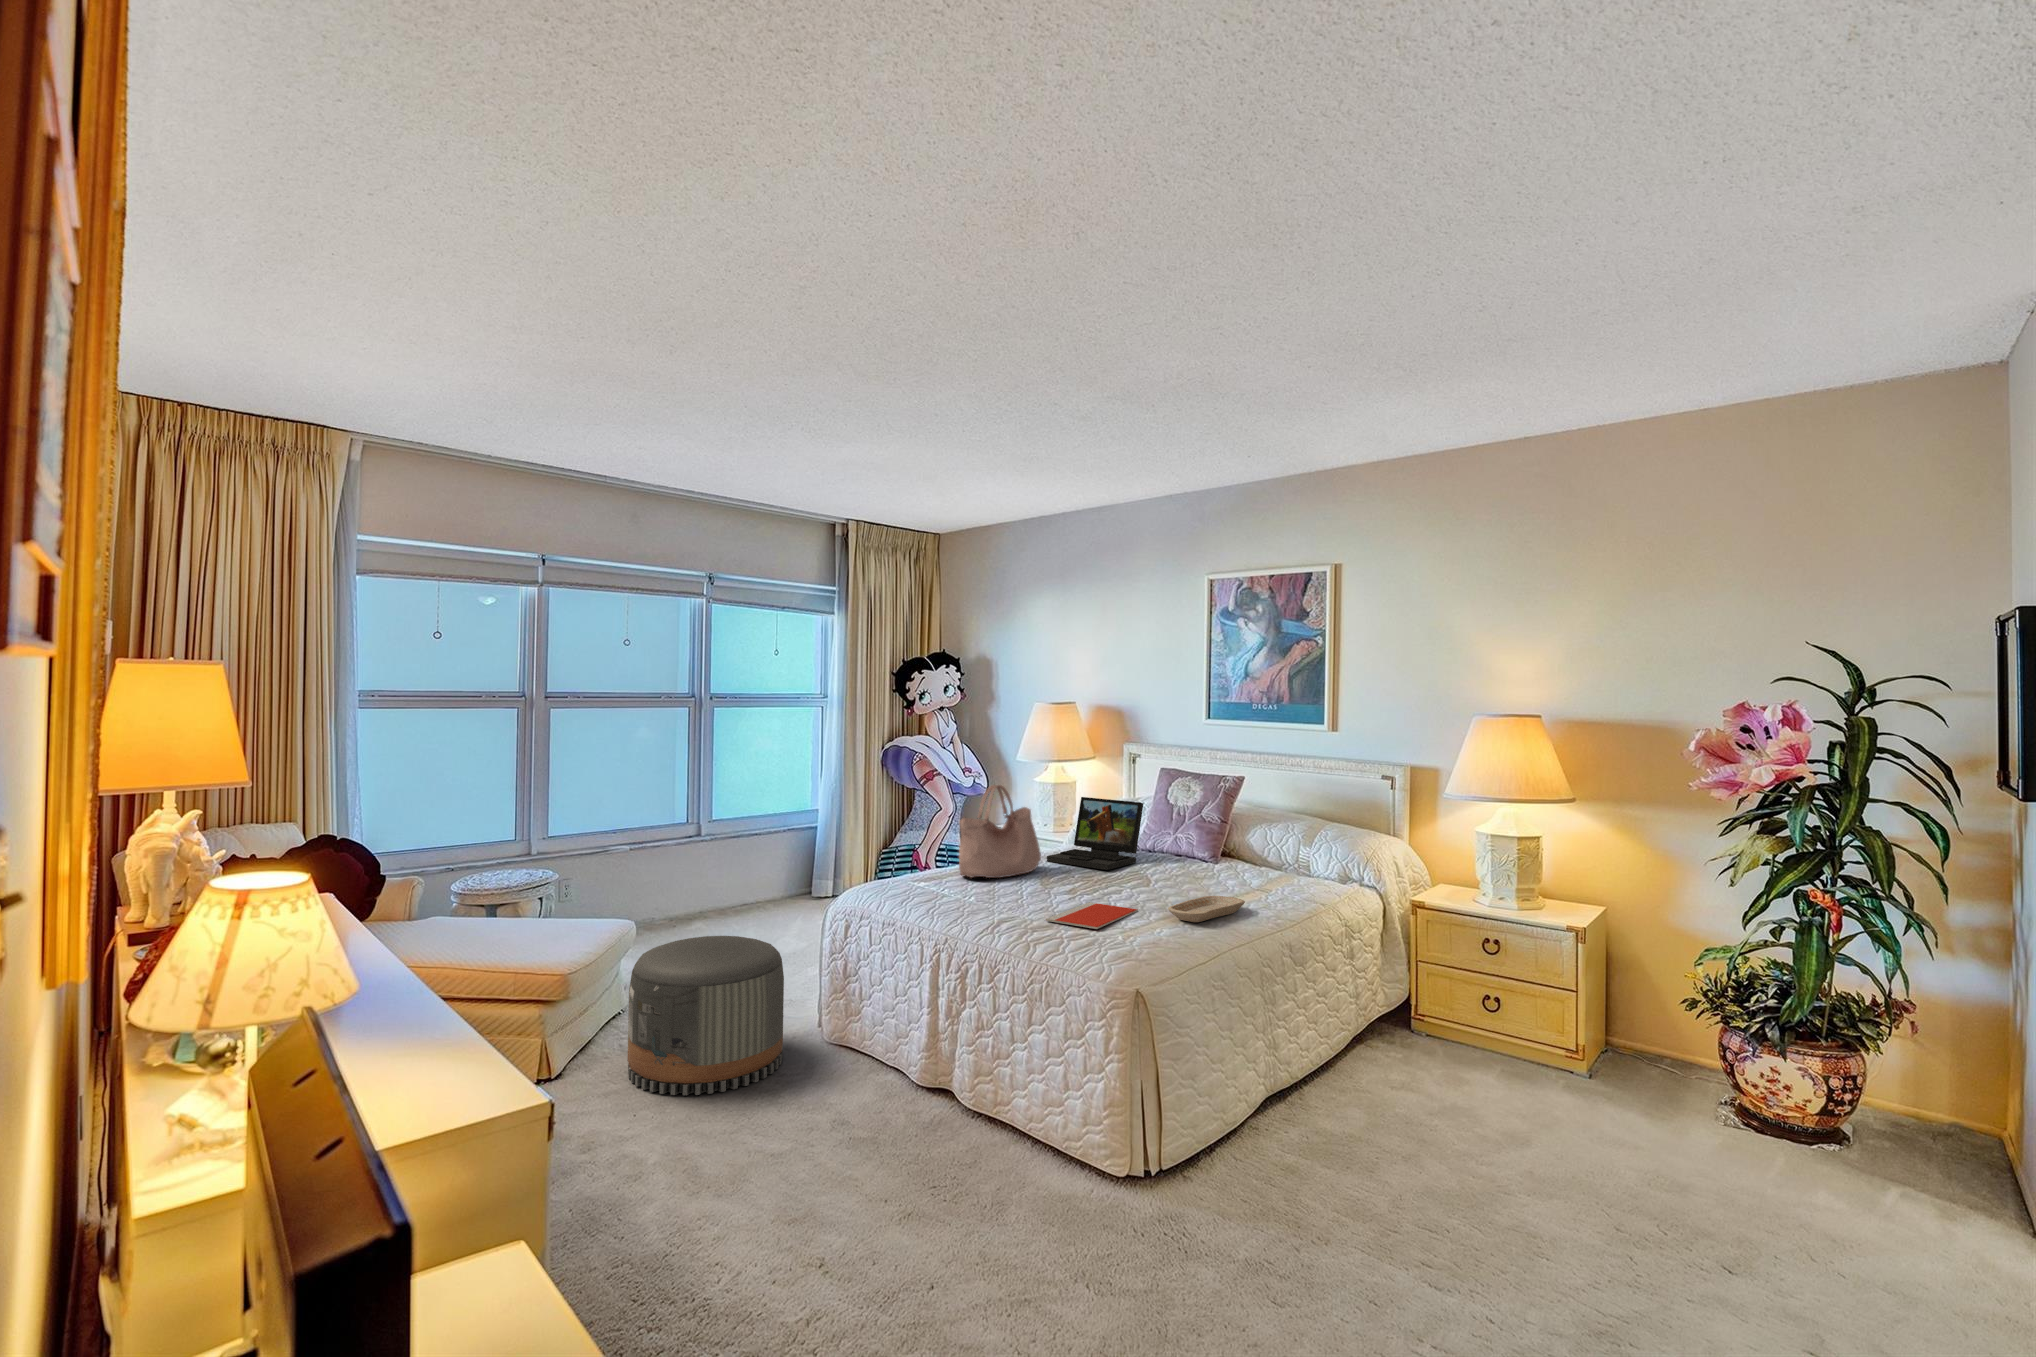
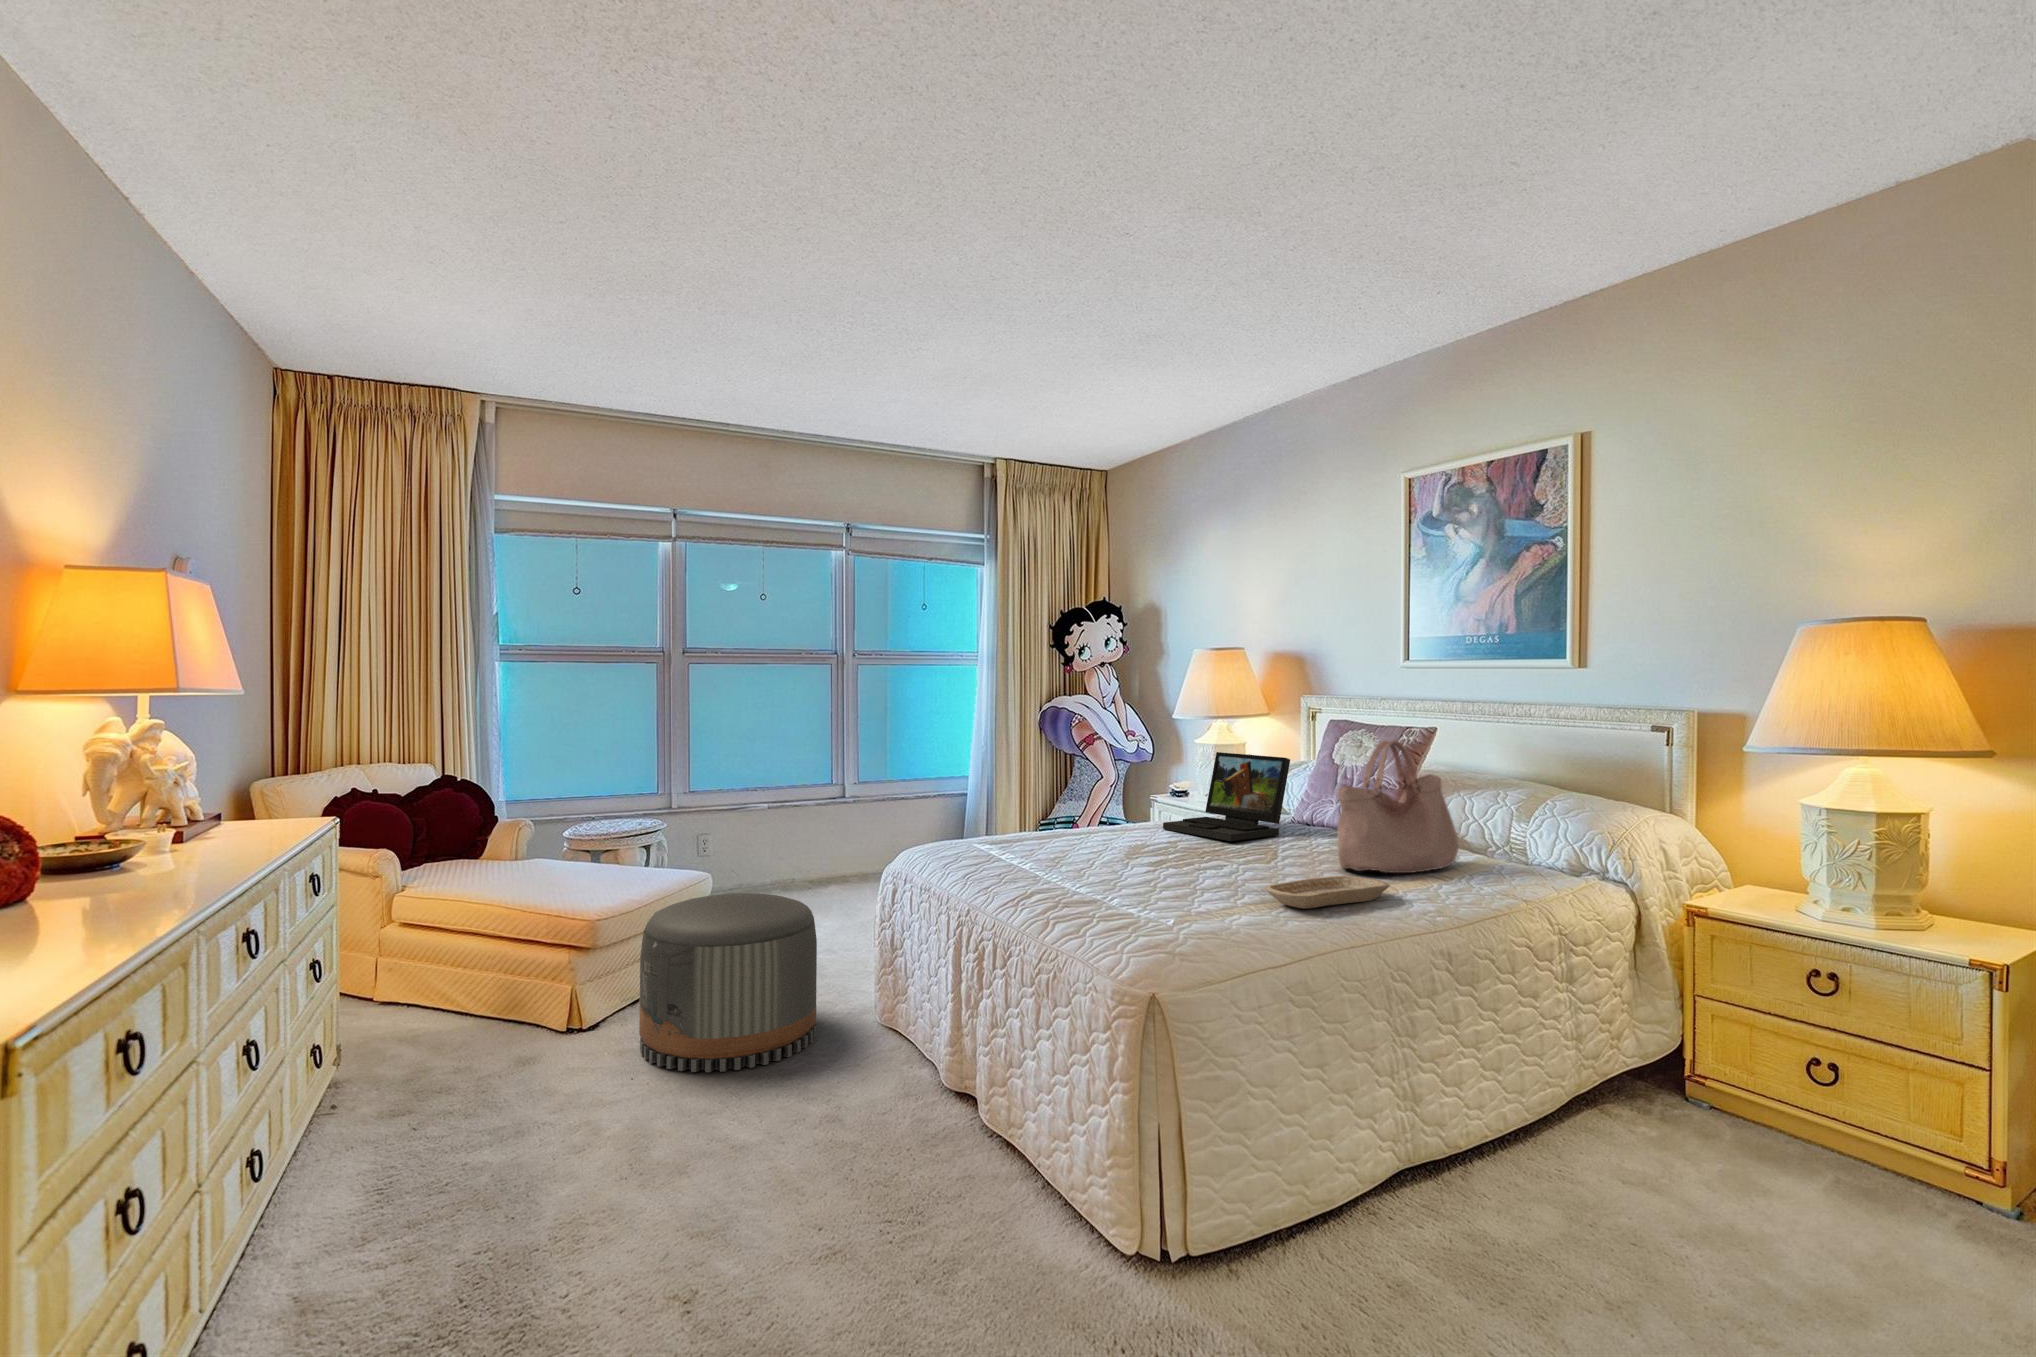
handbag: present [959,785,1041,878] -> present [1337,740,1458,873]
notebook: present [1046,902,1138,929] -> none [1094,876,1232,908]

